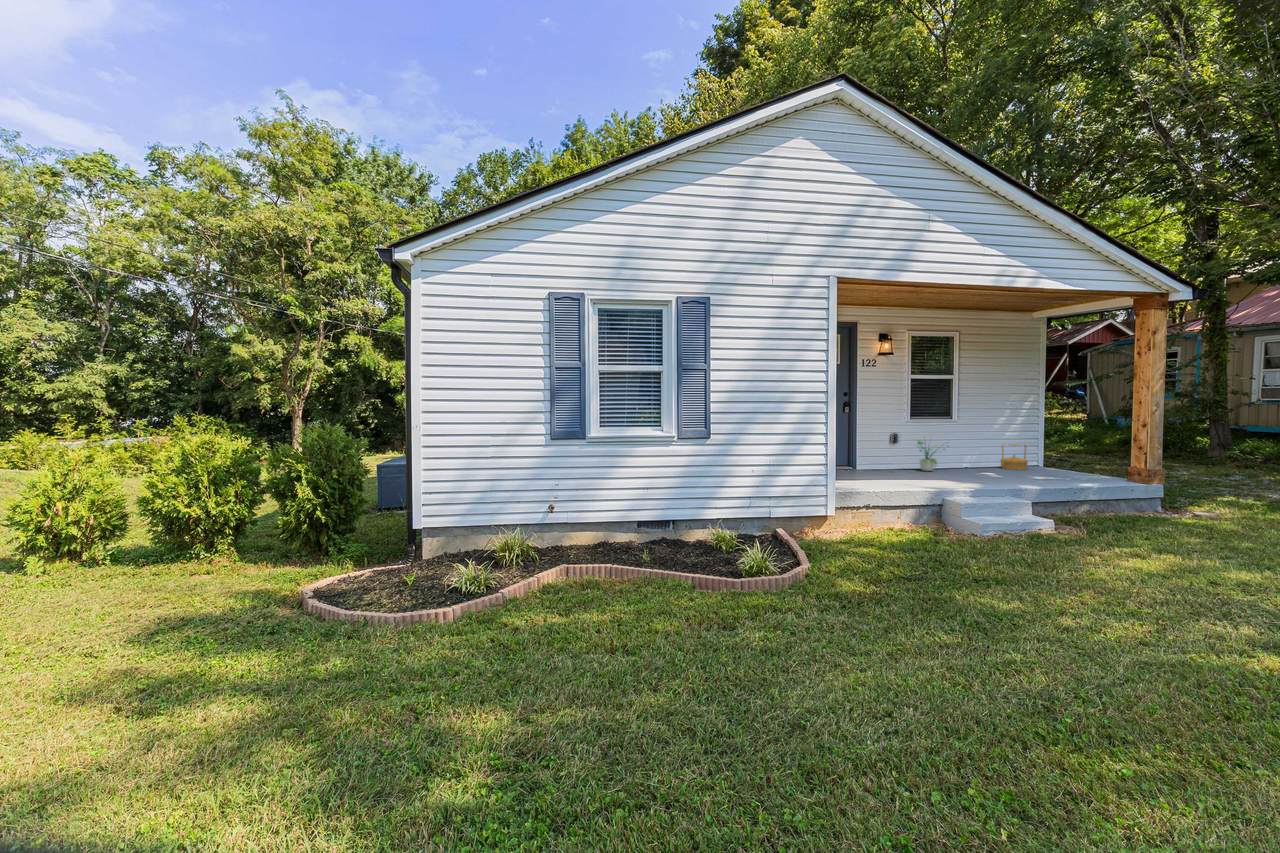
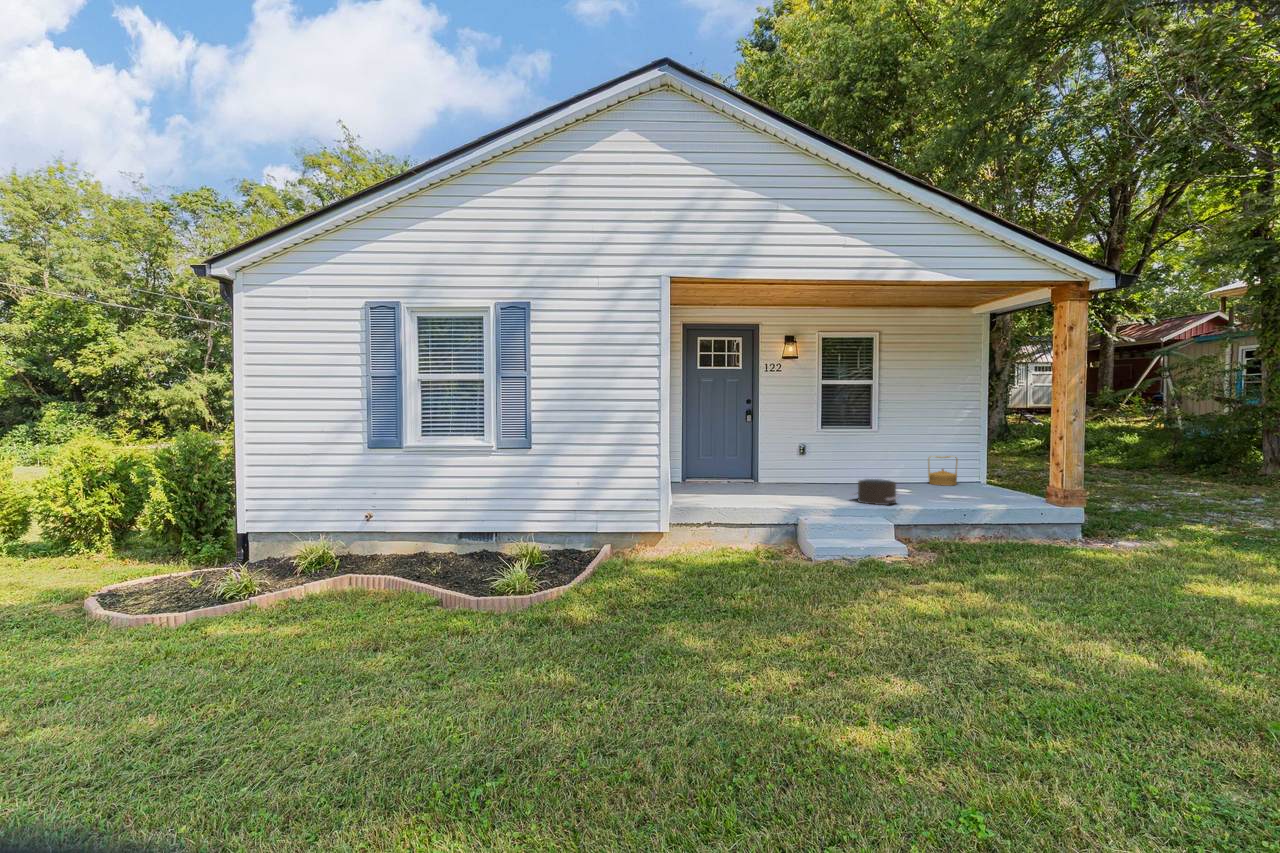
potted plant: present [918,440,937,471] -> none [823,442,865,485]
pouf: none [970,465,1020,487] -> present [857,479,899,505]

